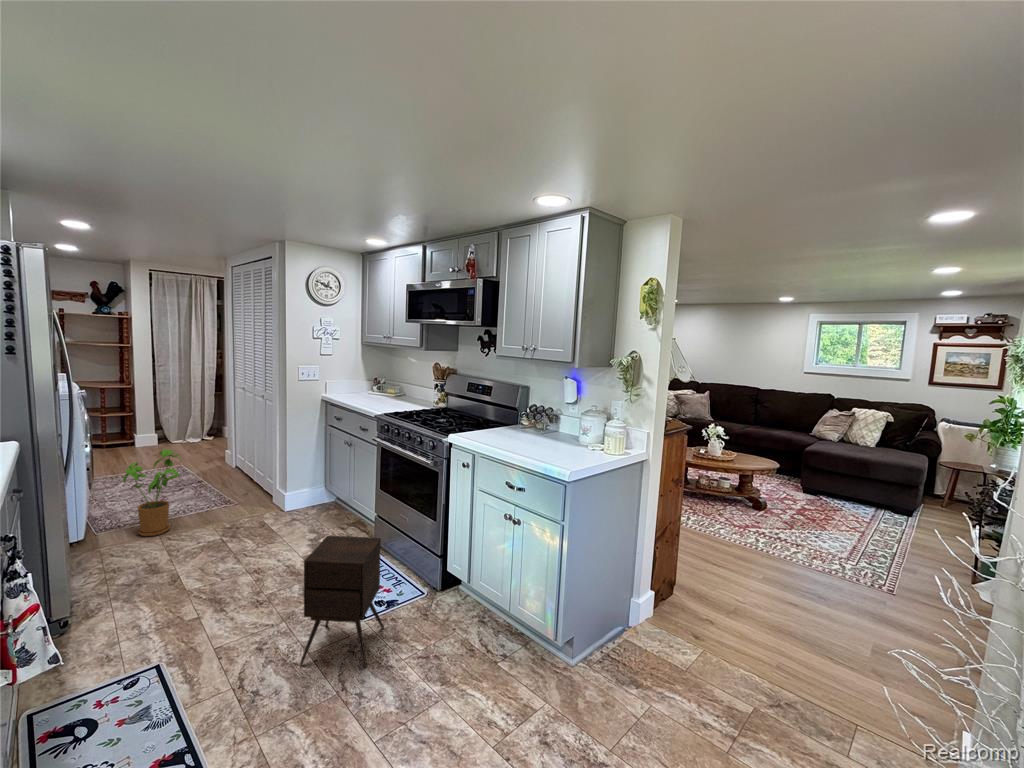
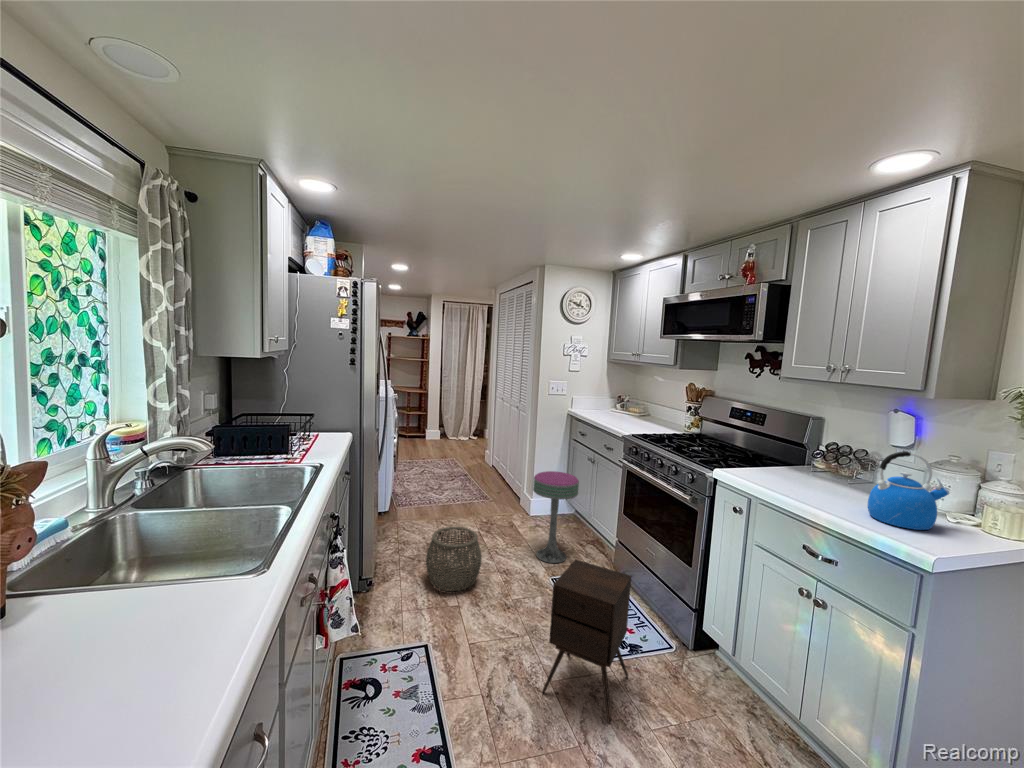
kettle: none [545,405,588,458] -> present [868,451,949,530]
house plant: present [123,449,181,536] -> none [414,446,455,518]
bar stool: none [283,459,333,552] -> present [533,471,579,563]
woven basket: none [150,534,226,608] -> present [426,527,482,592]

